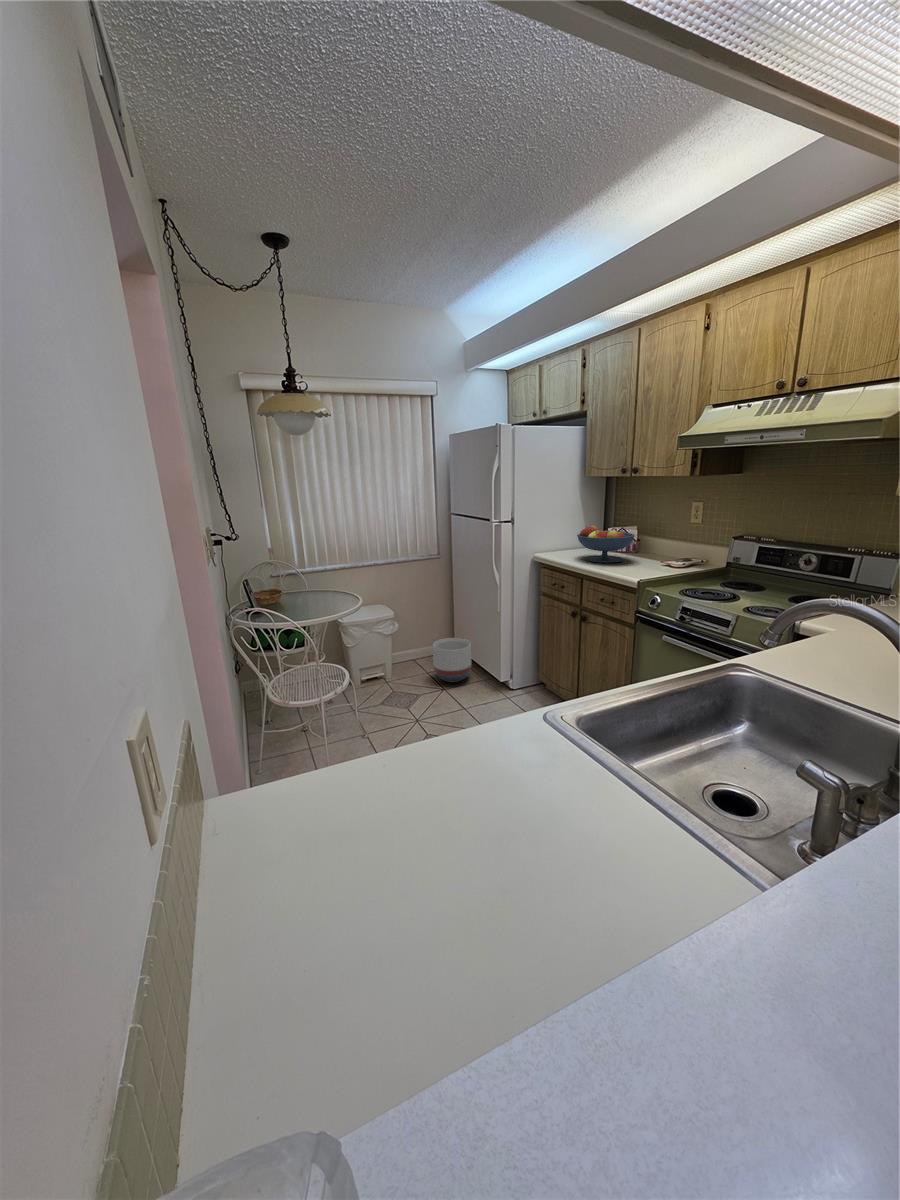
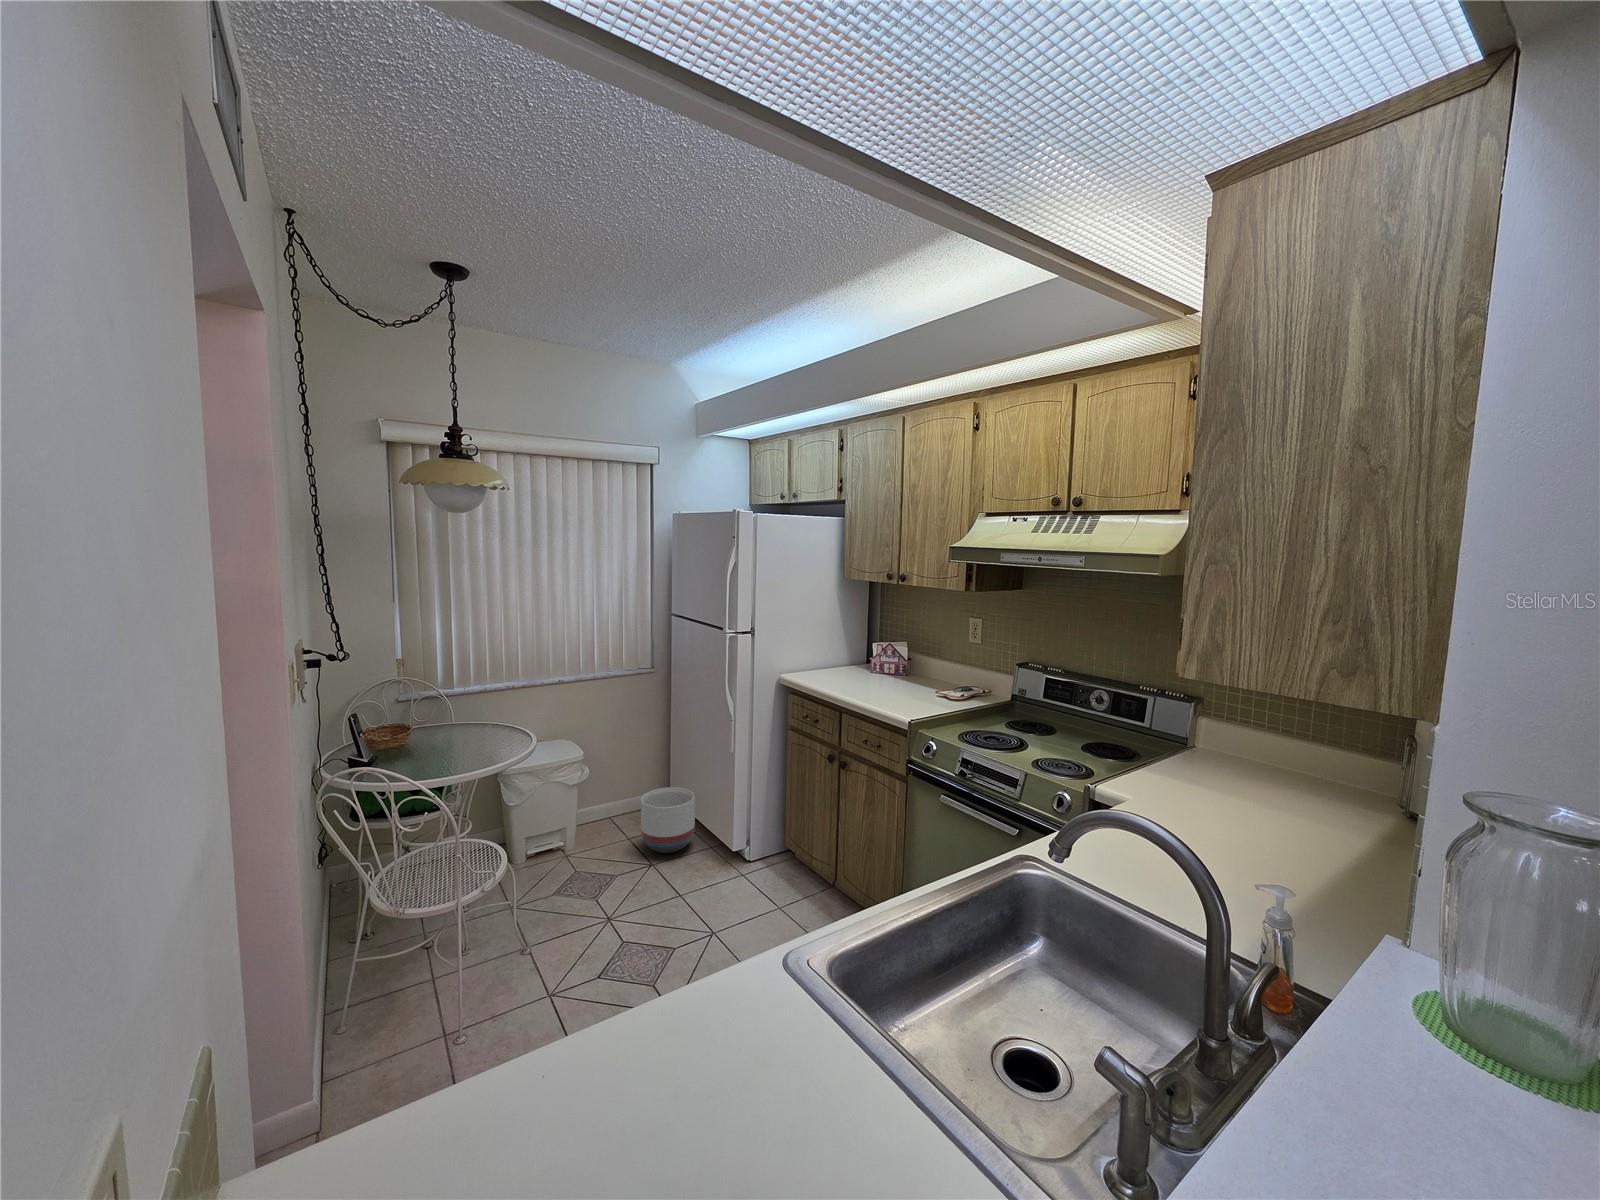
fruit bowl: present [577,526,635,563] -> none [834,643,904,691]

